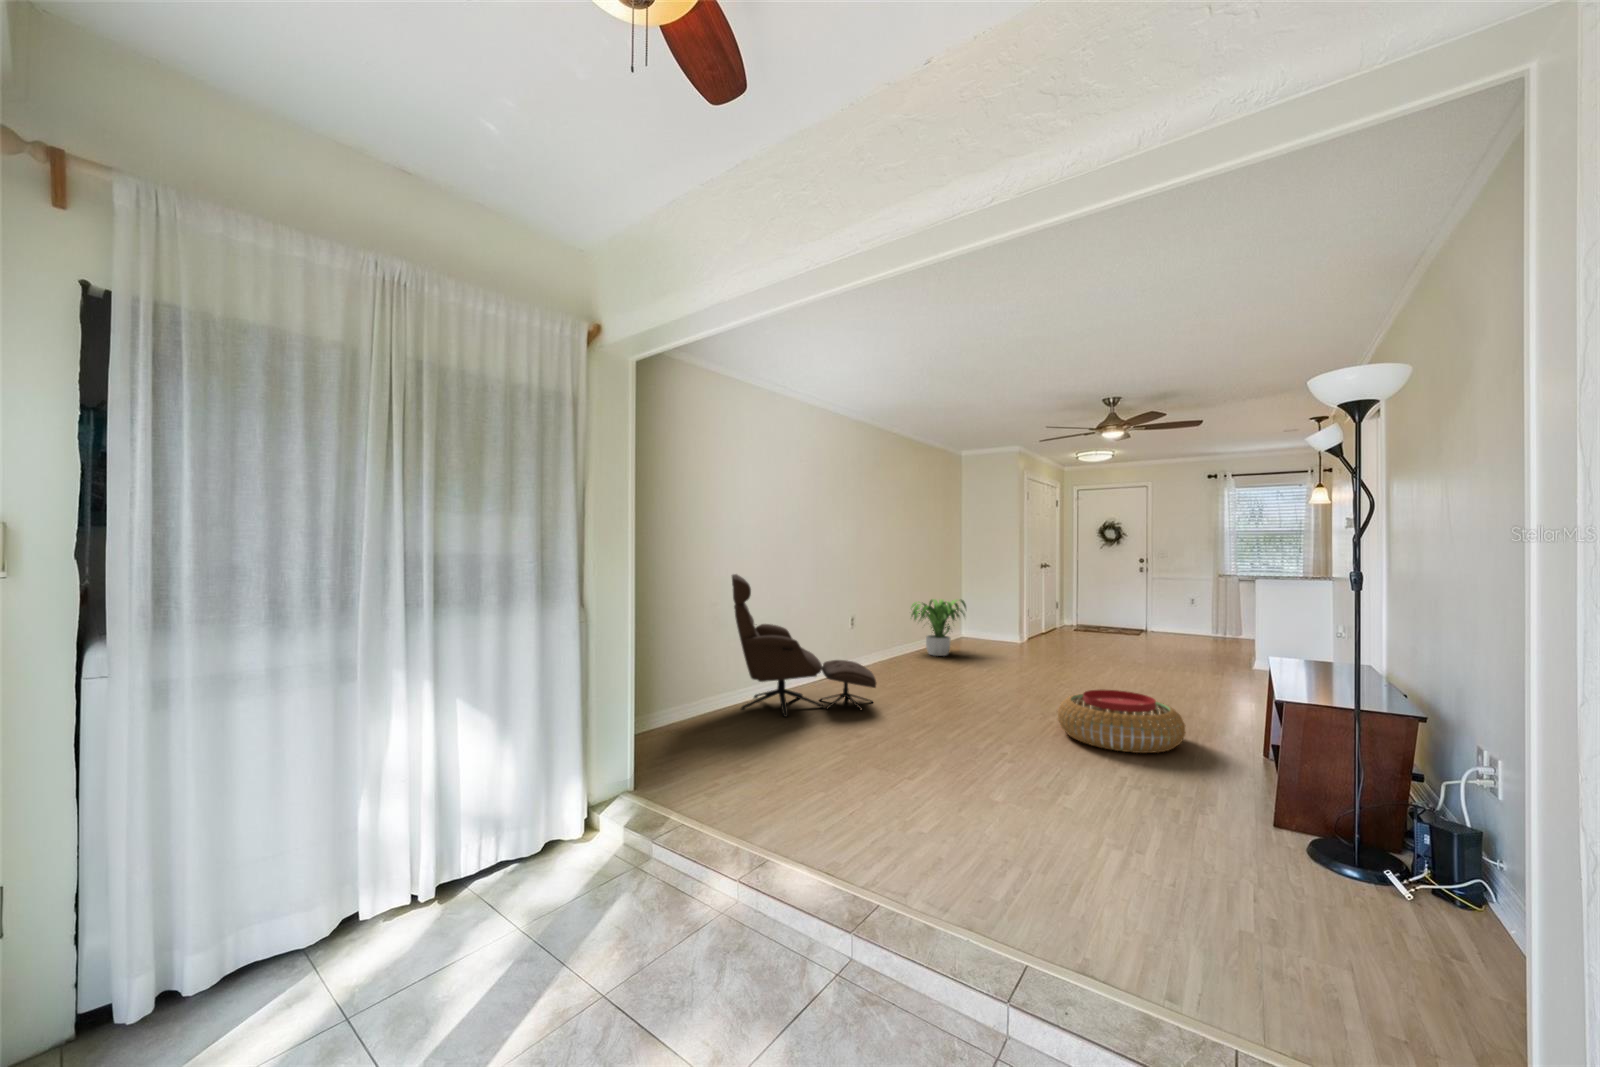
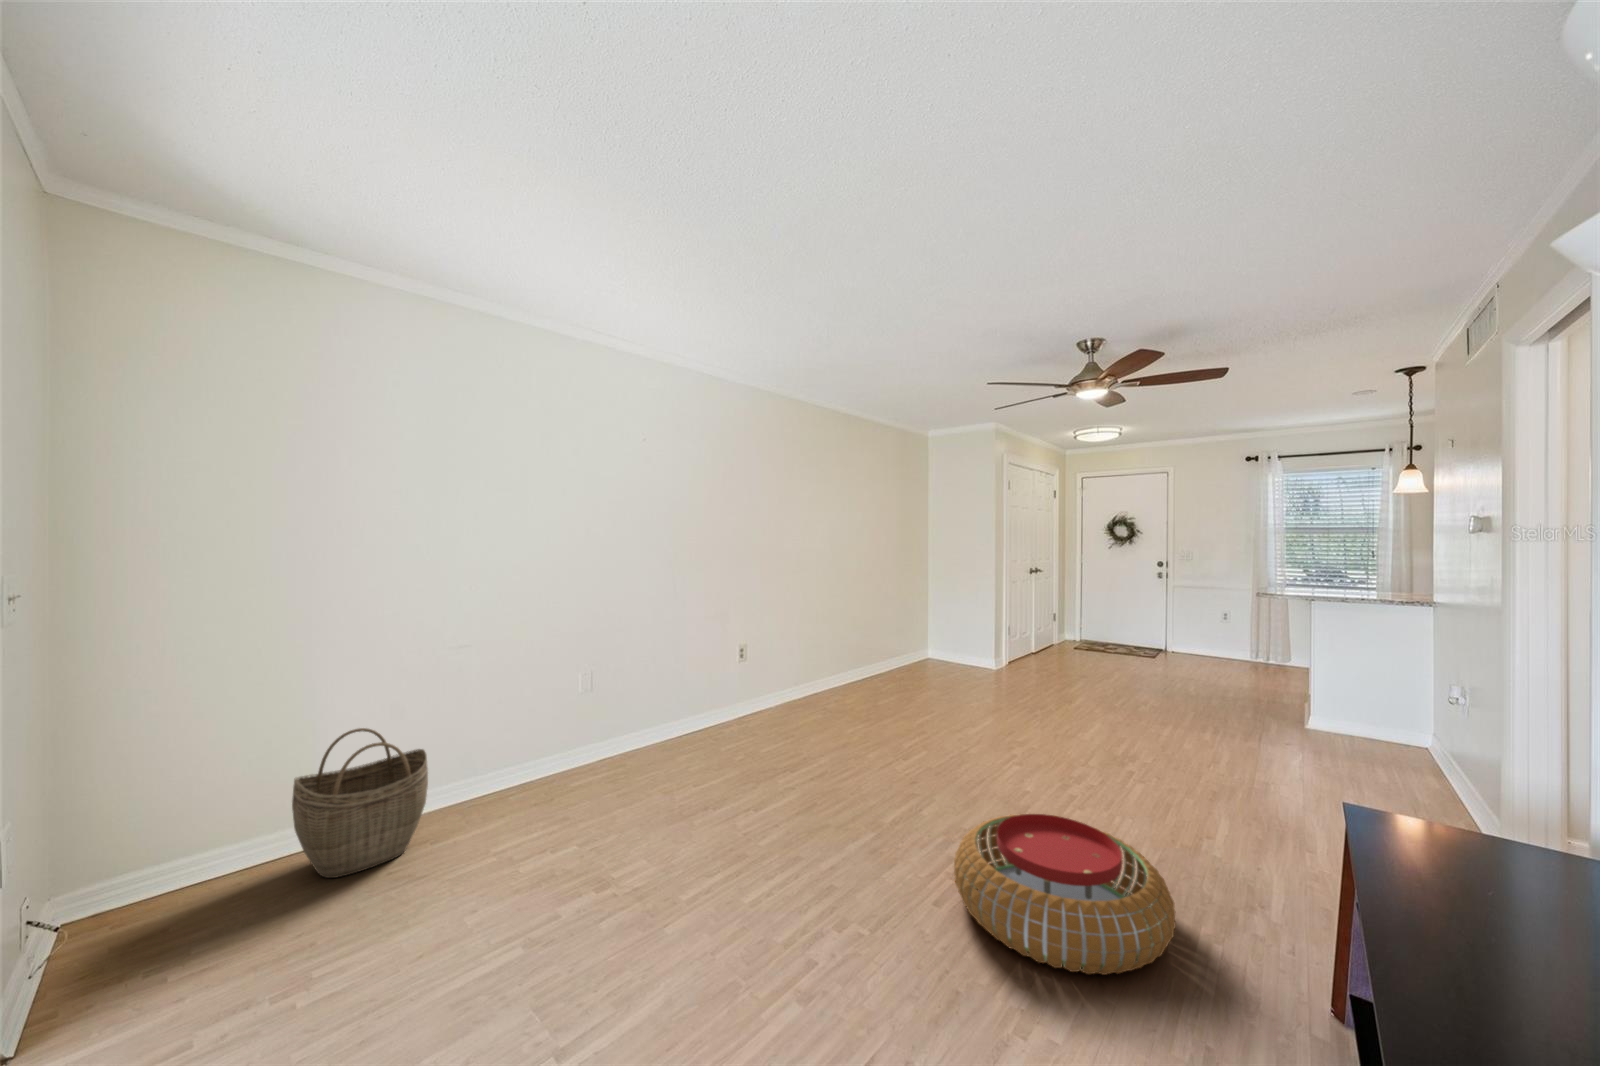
lounge chair: present [732,574,876,717] -> none [480,603,714,827]
potted plant: present [911,599,966,656] -> none [843,617,916,692]
woven basket: none [649,650,719,737] -> present [292,728,428,878]

